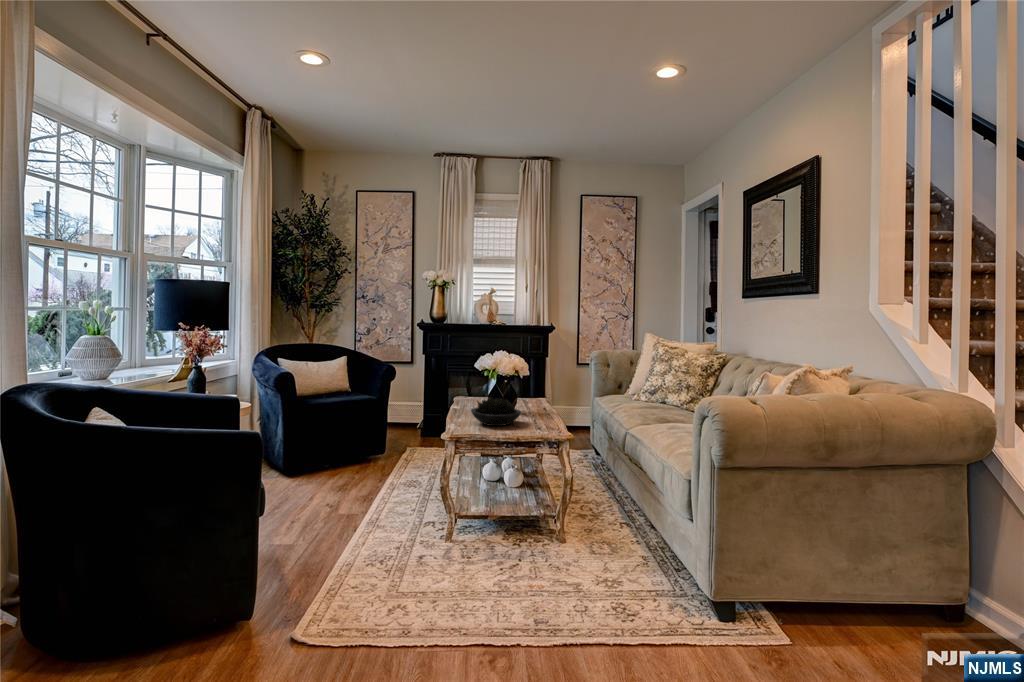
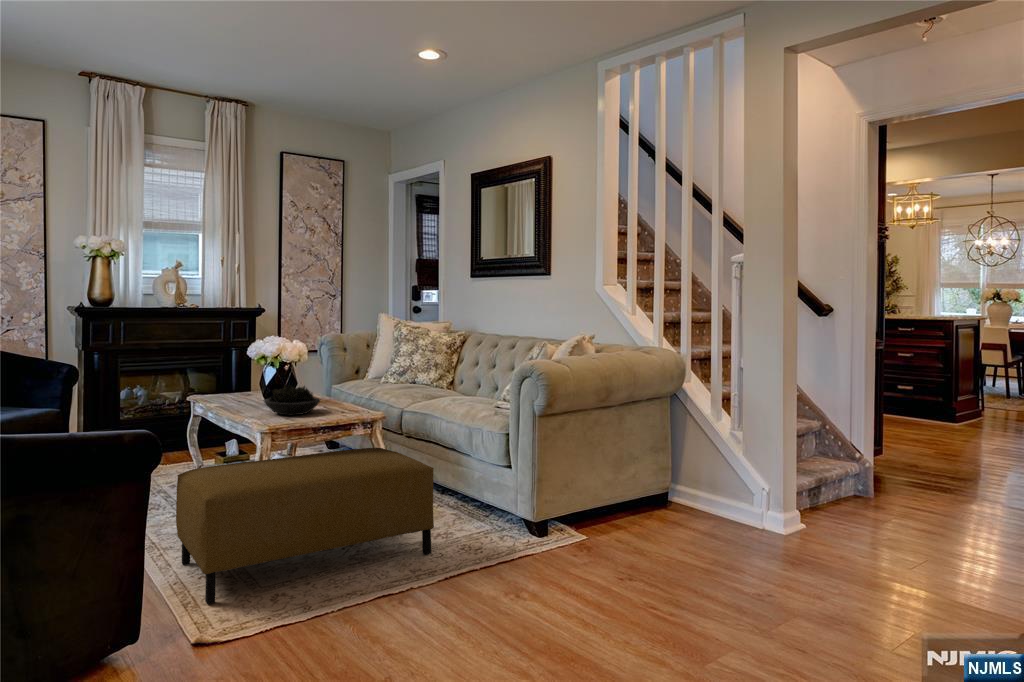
ottoman: none [338,465,583,604] -> present [176,448,434,604]

